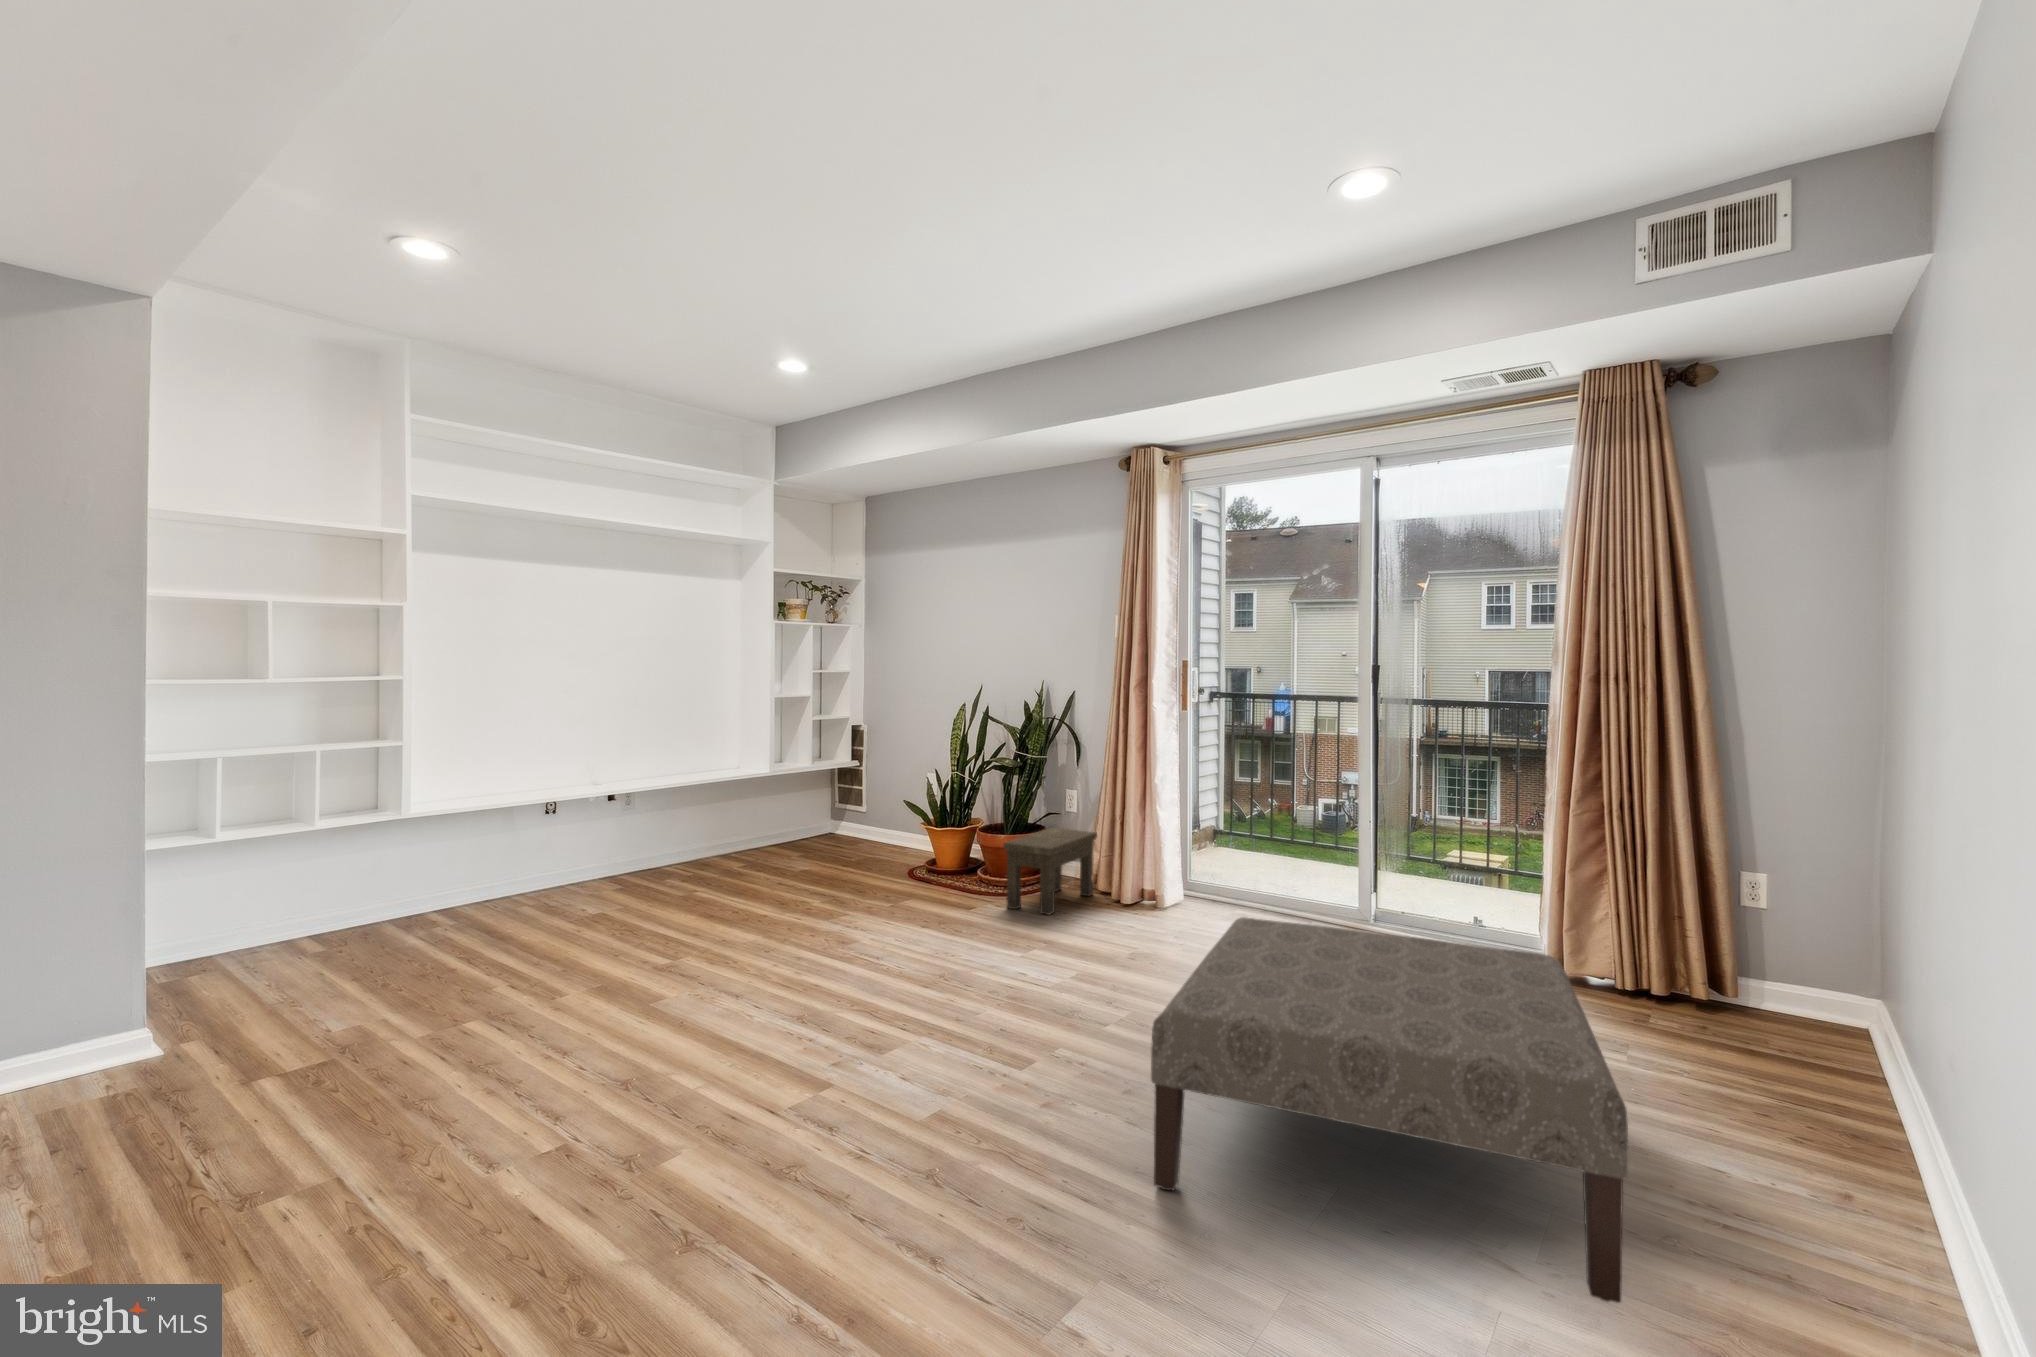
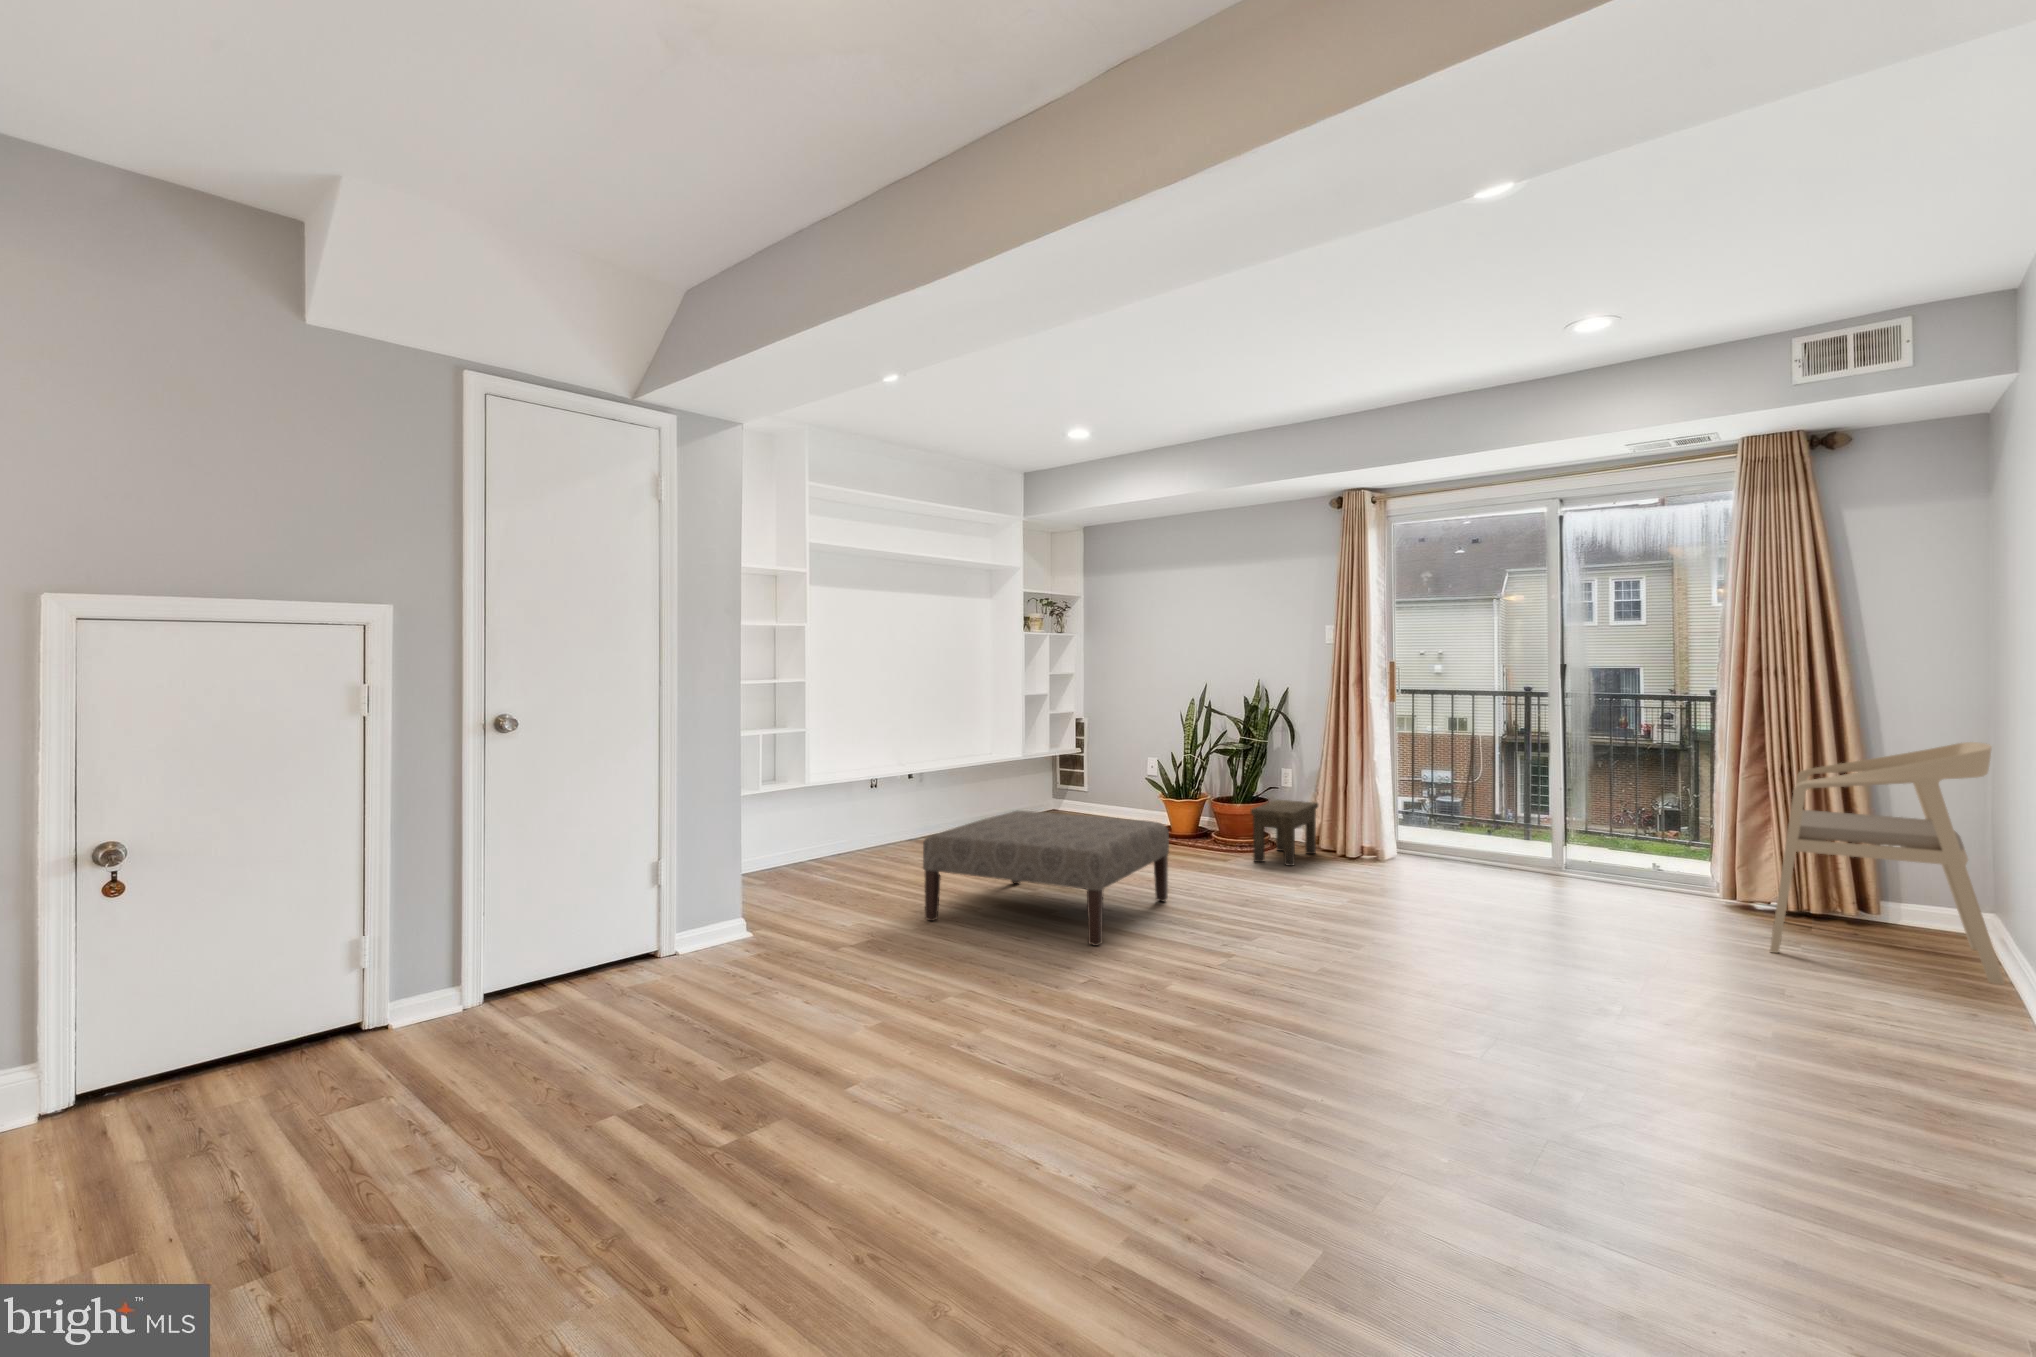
armchair: none [1593,776,1903,1130] -> present [1770,742,2005,984]
ottoman: present [1151,917,1628,1303] -> present [923,811,1169,946]

